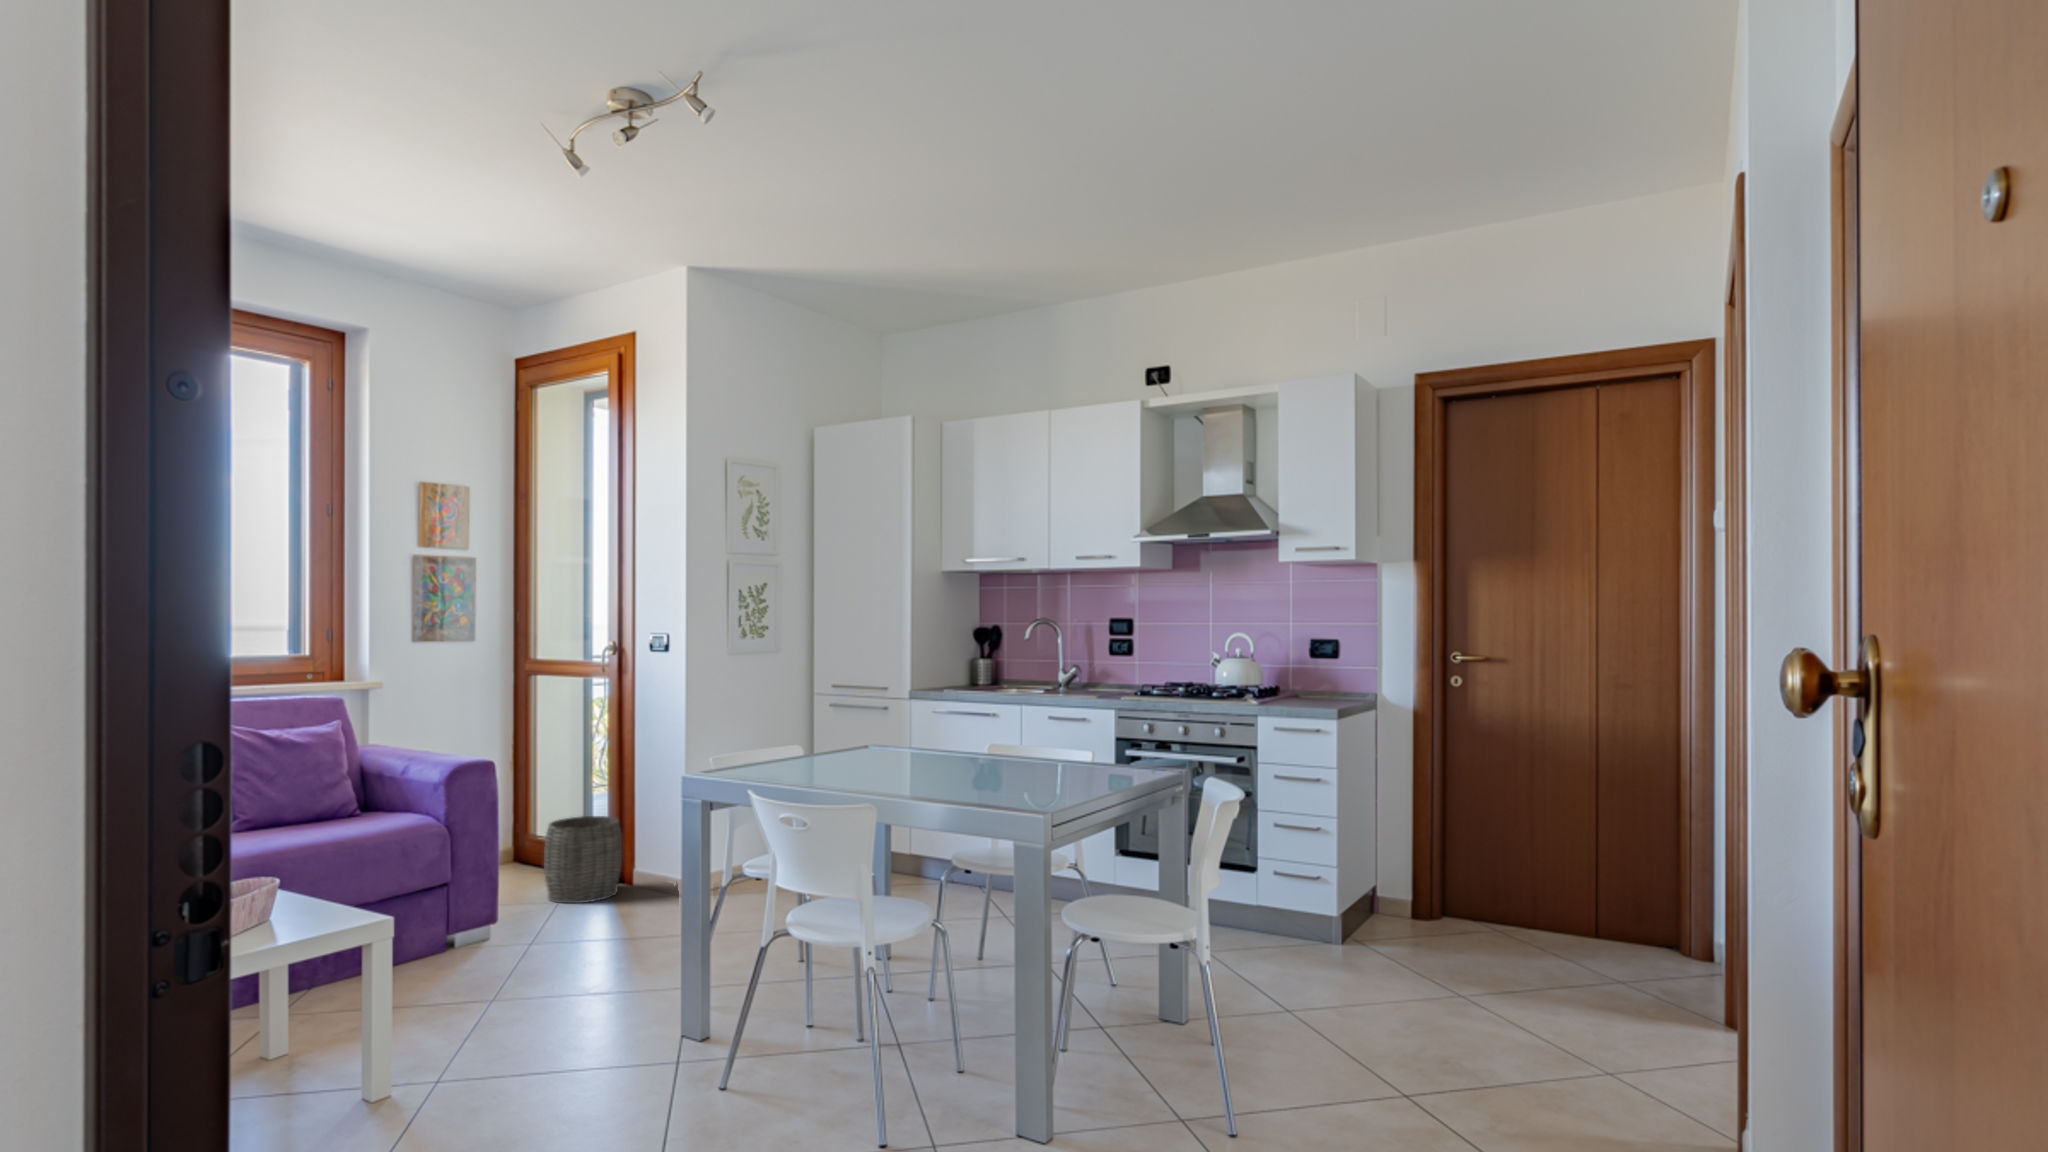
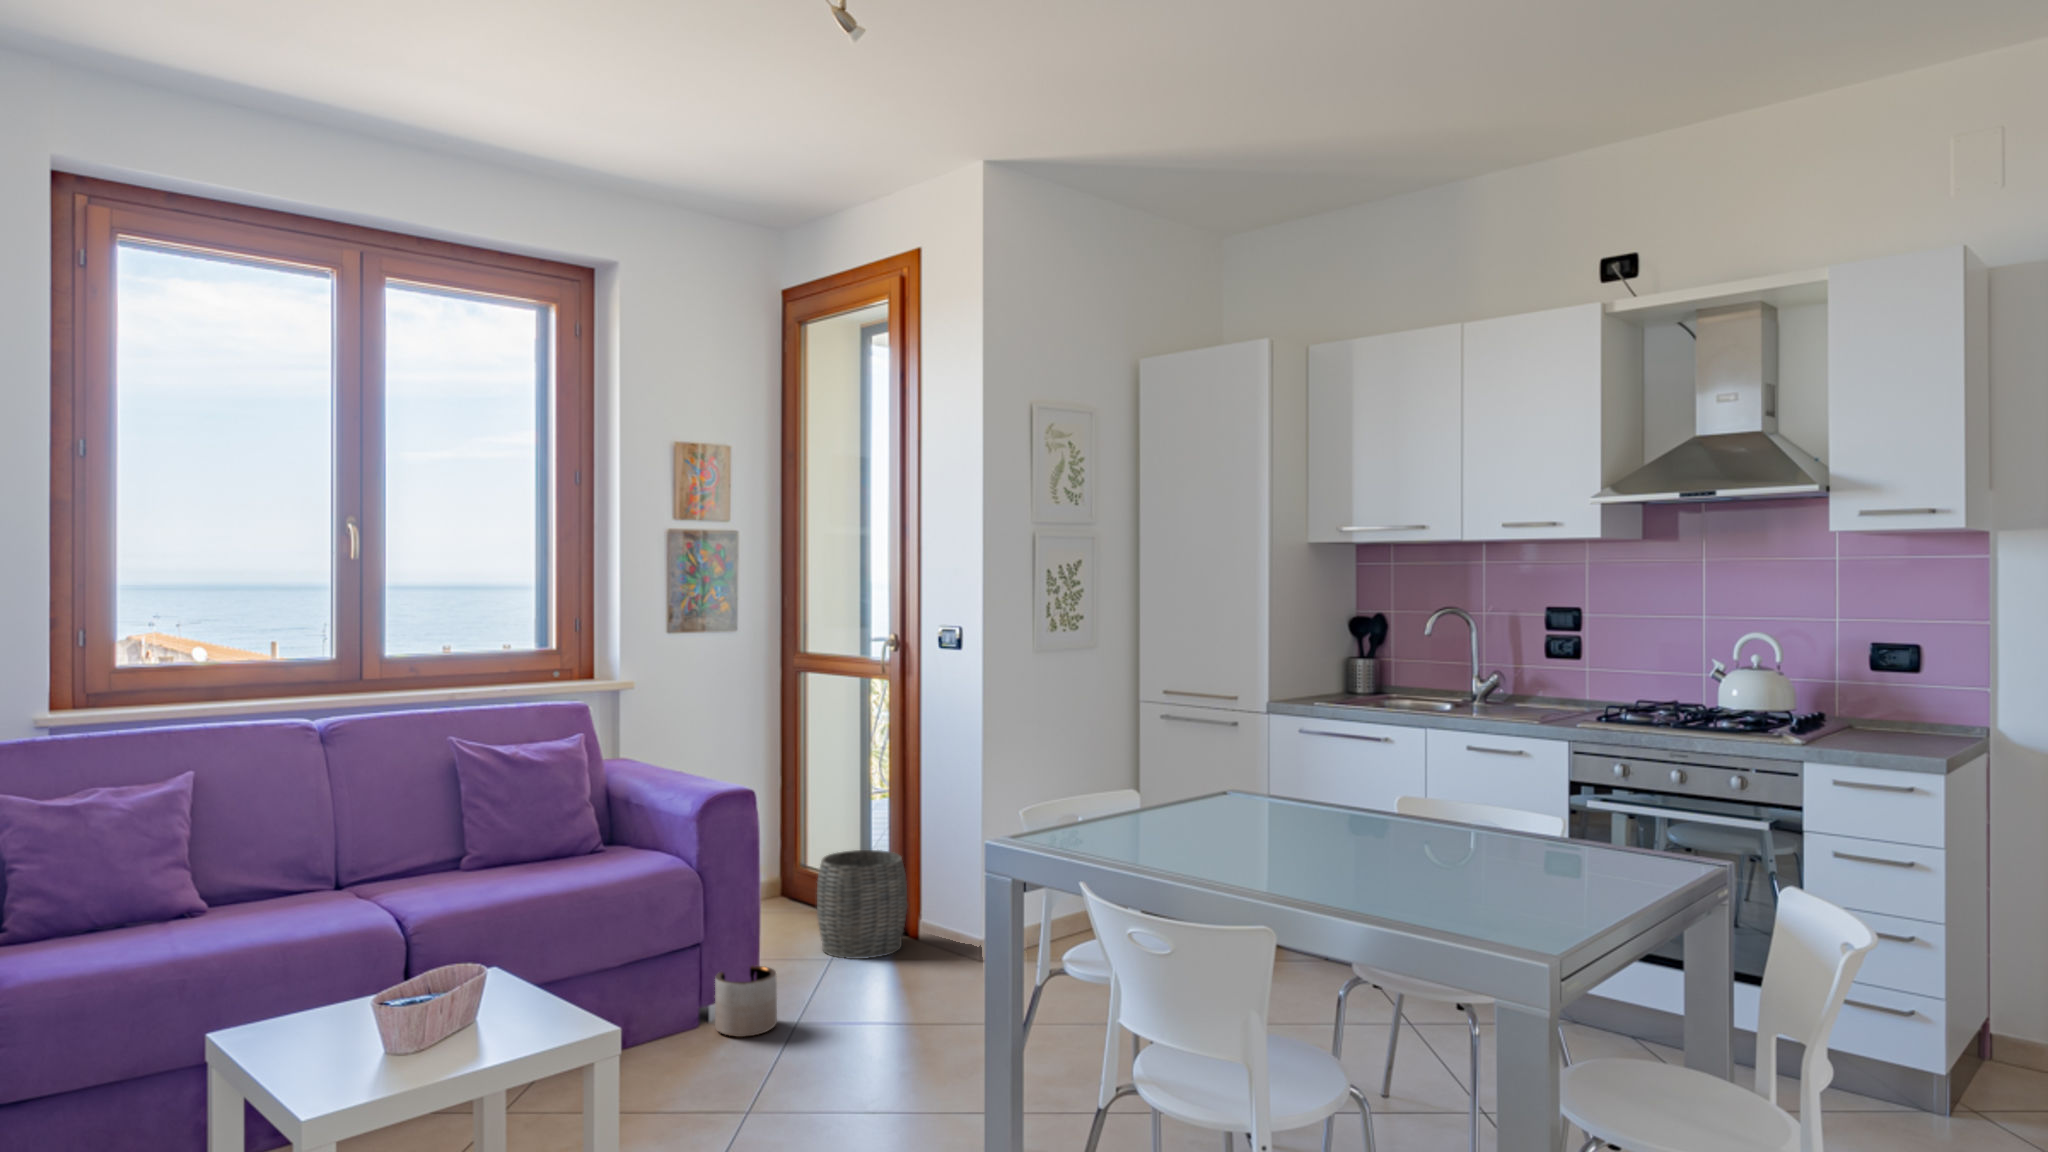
planter: none [451,906,506,963] -> present [715,965,777,1037]

